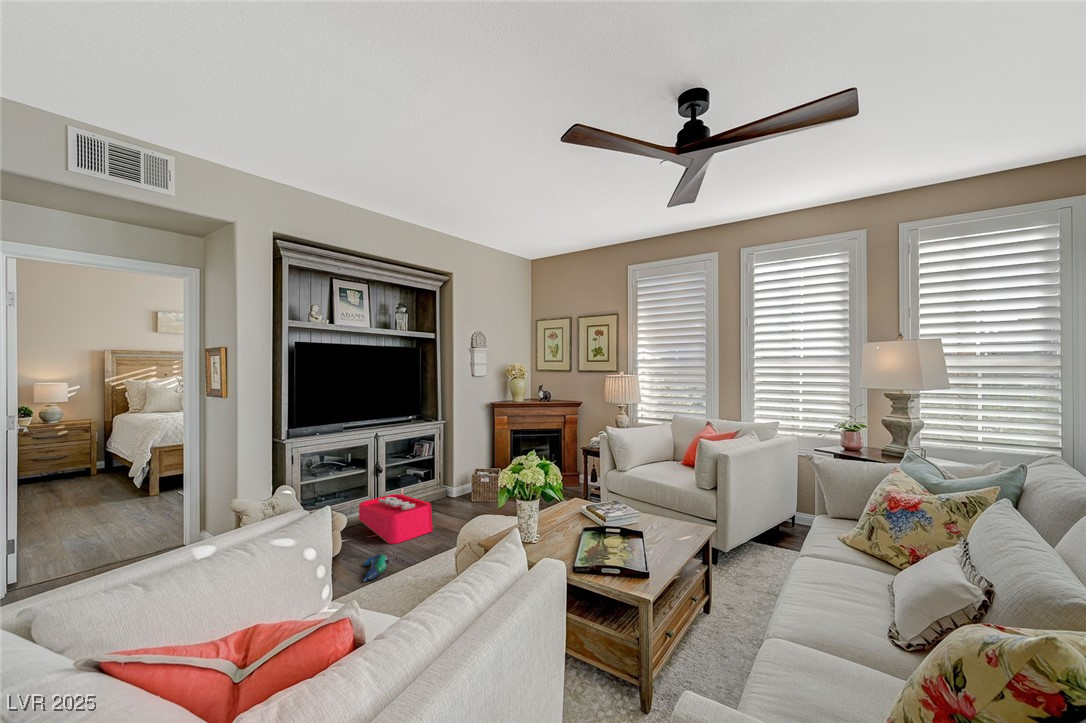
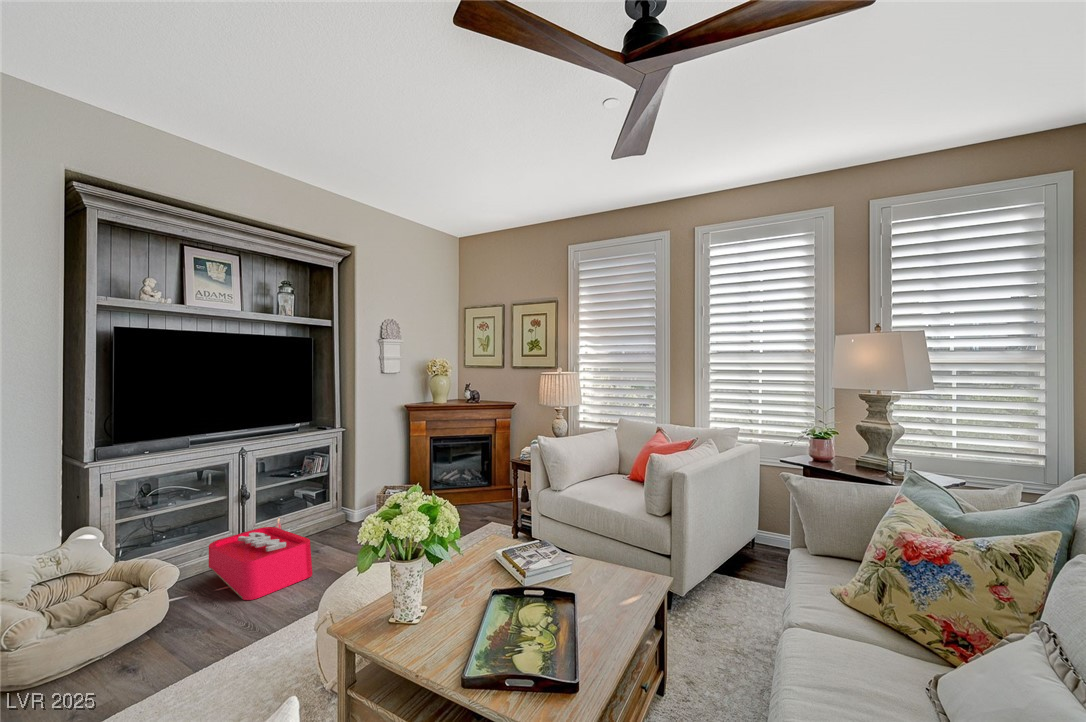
plush toy: present [363,554,390,582] -> none [180,624,228,672]

